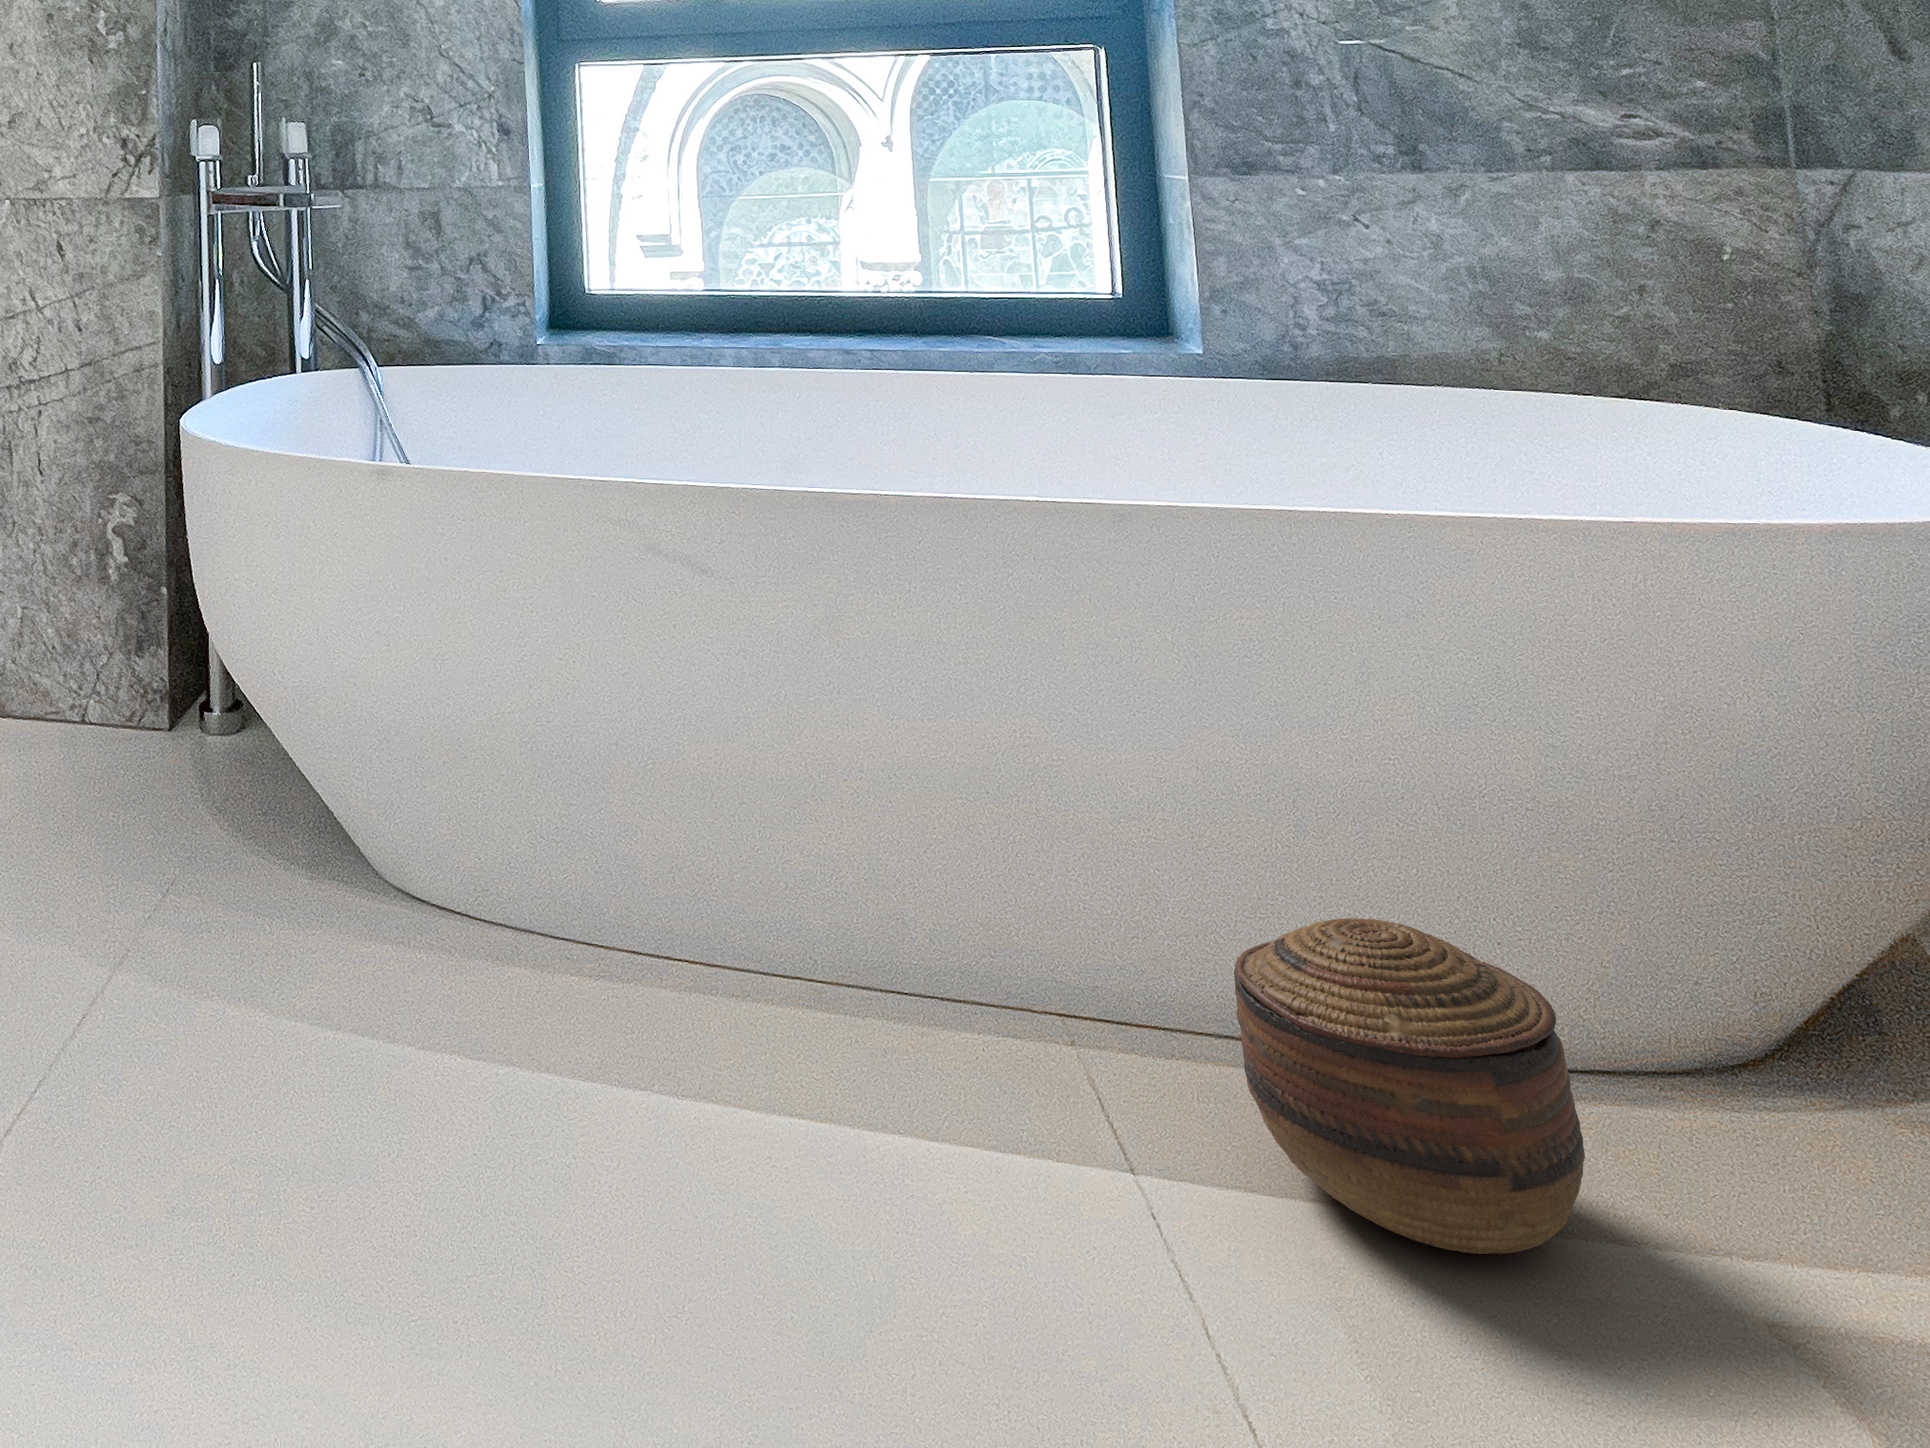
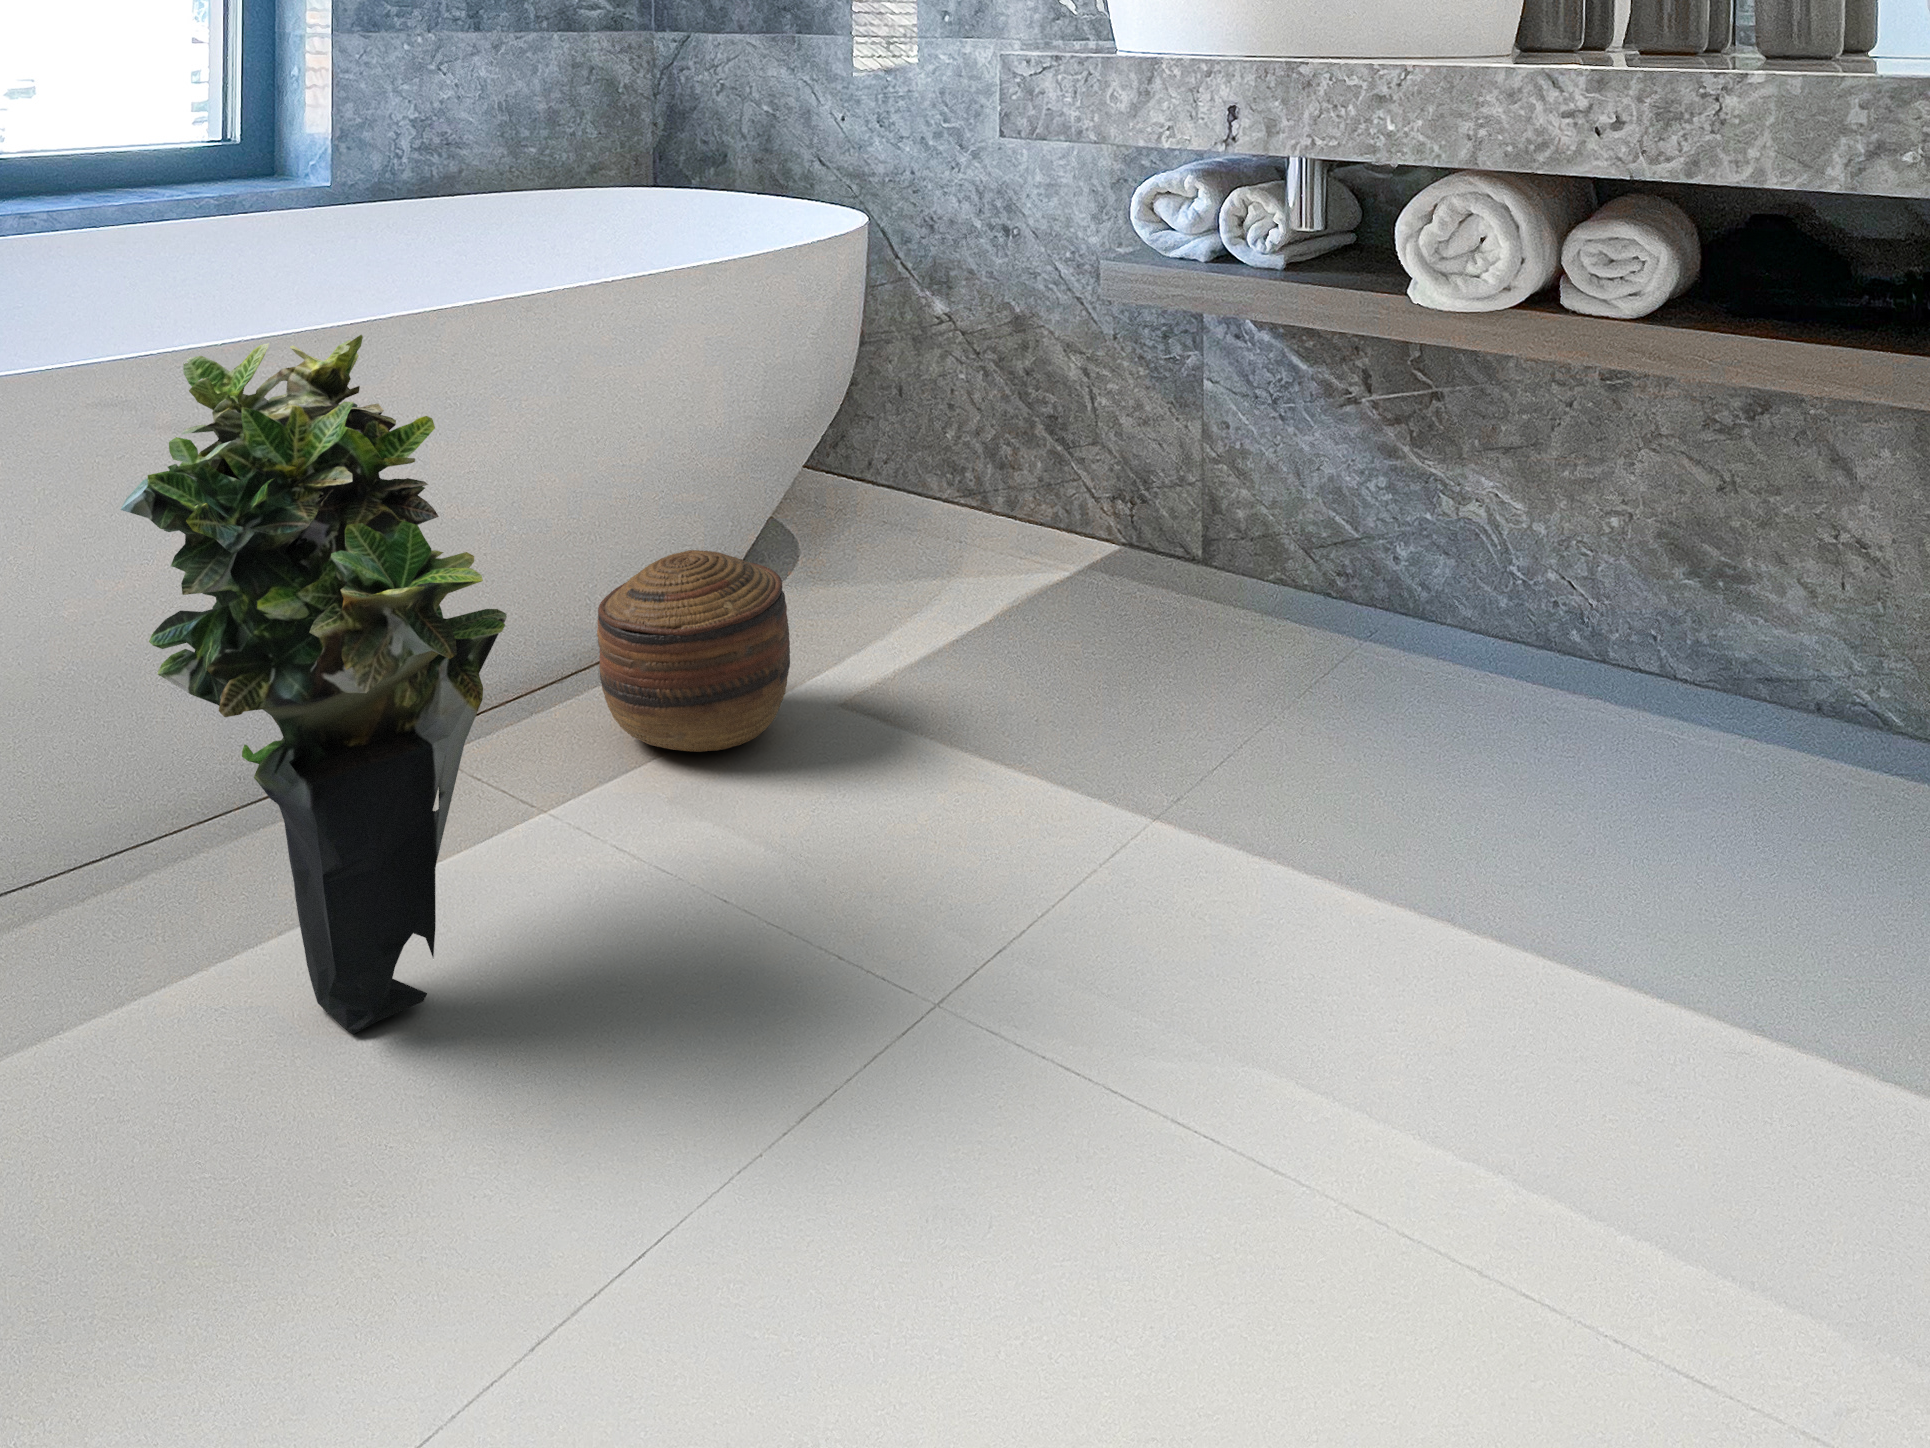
potted plant: none [519,498,890,1247] -> present [121,335,507,1034]

